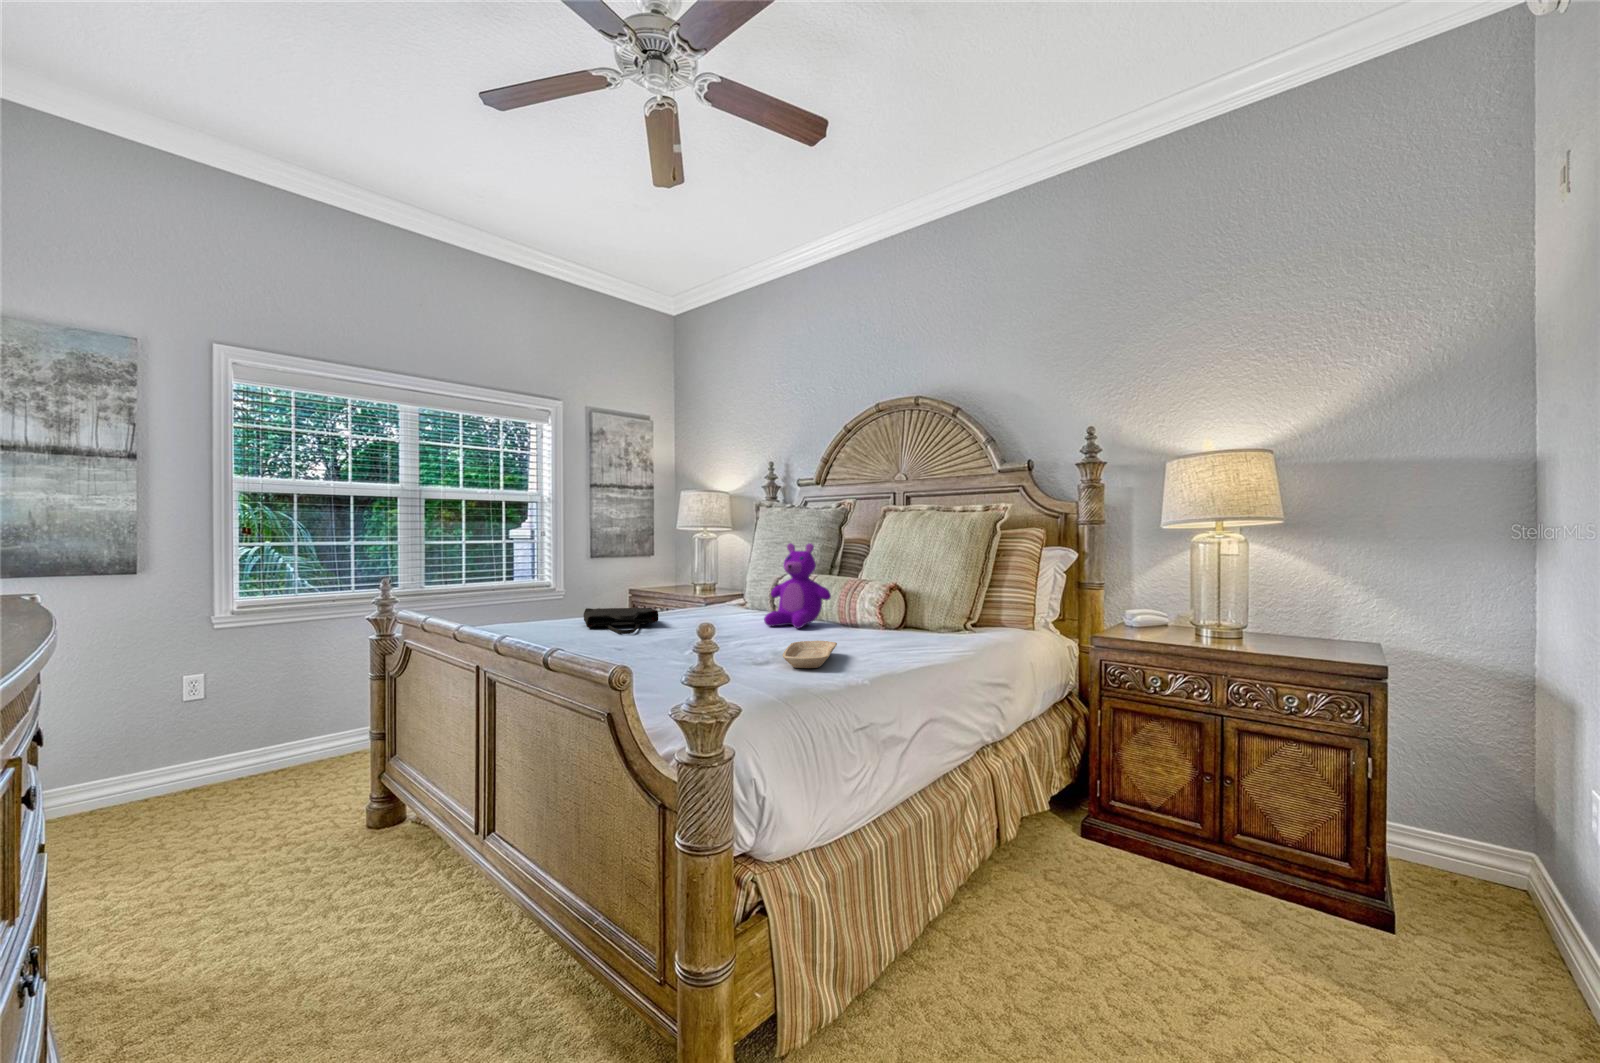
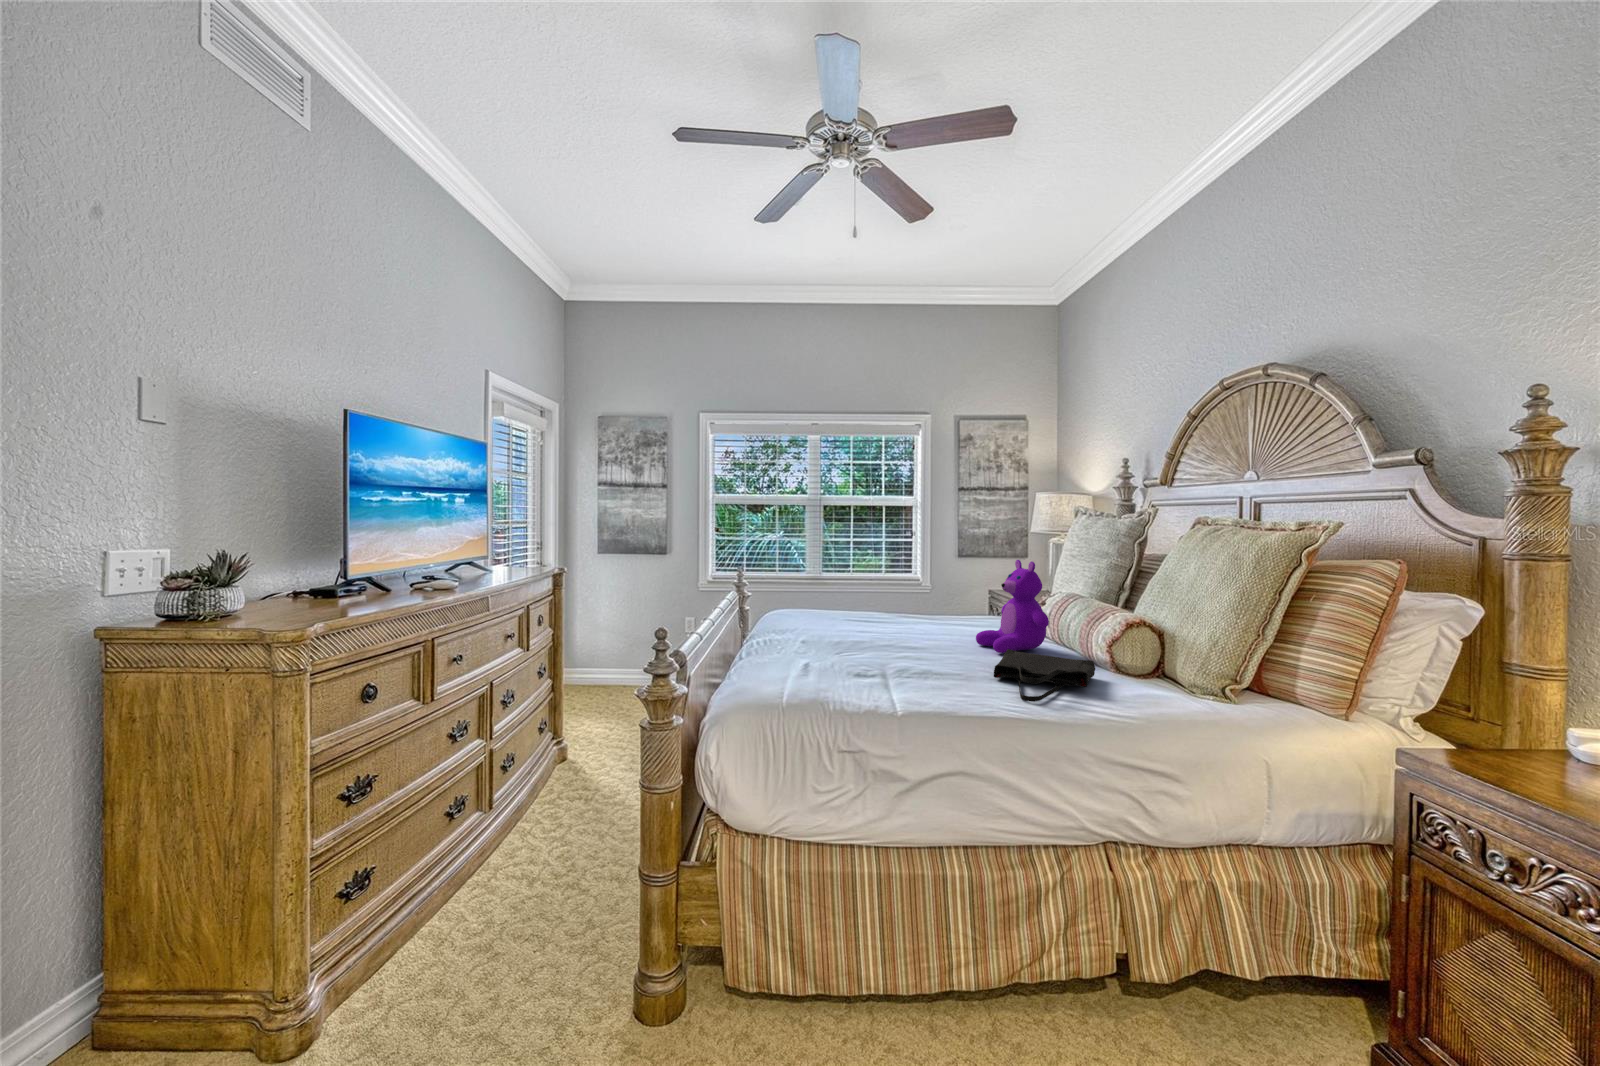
tote bag: present [583,608,658,634] -> present [994,649,1095,702]
tray: present [783,641,837,668] -> none [838,667,937,698]

